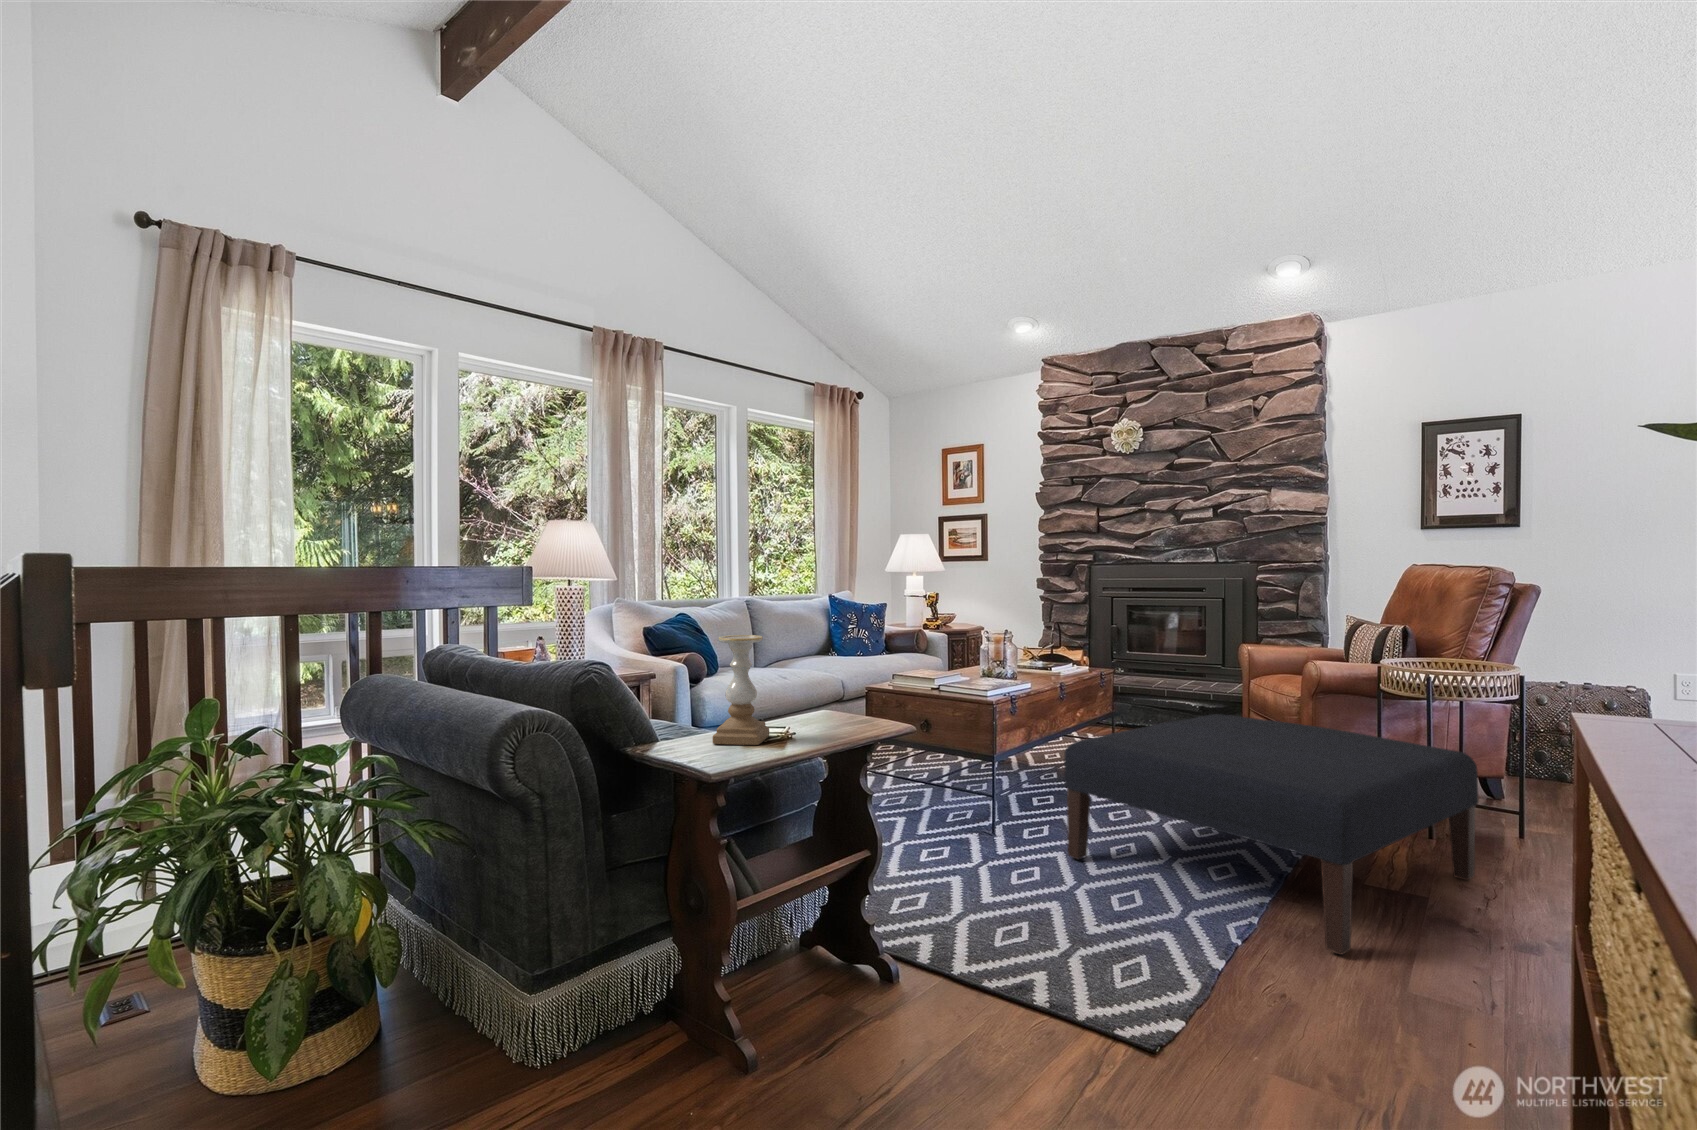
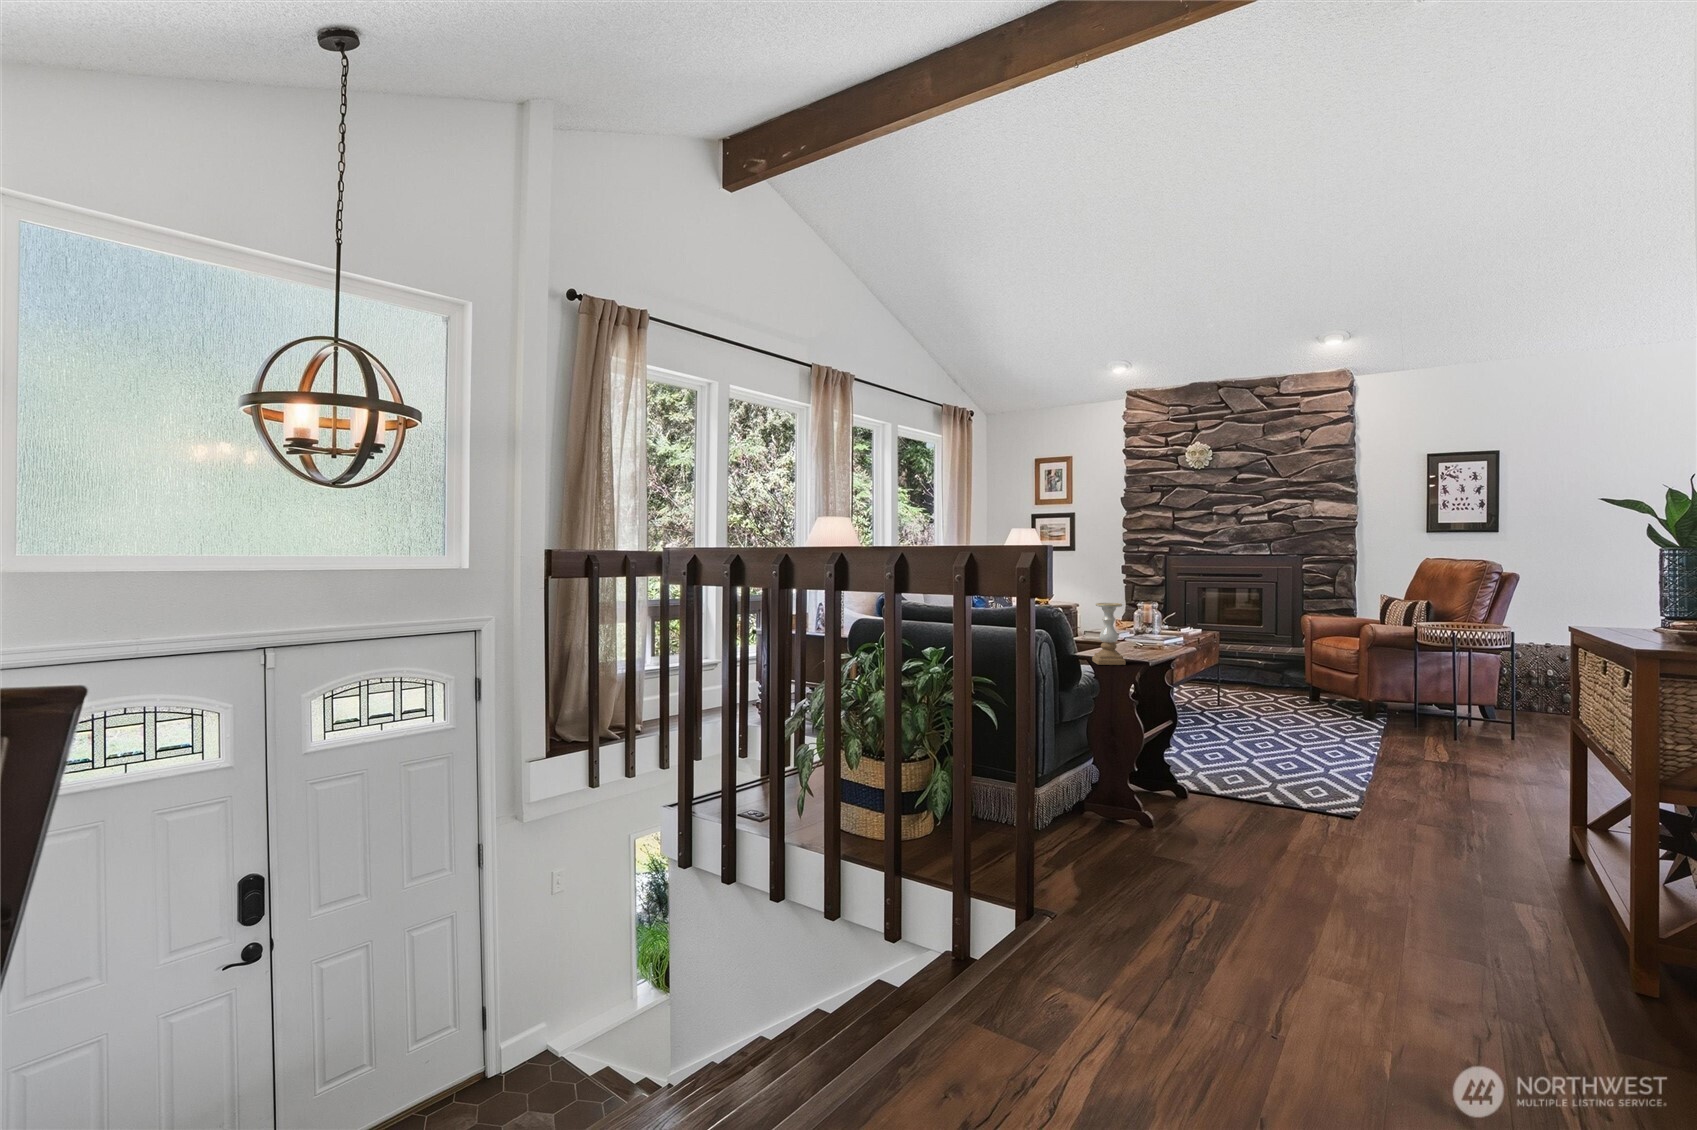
ottoman: present [1064,714,1479,954] -> none [1231,660,1493,789]

